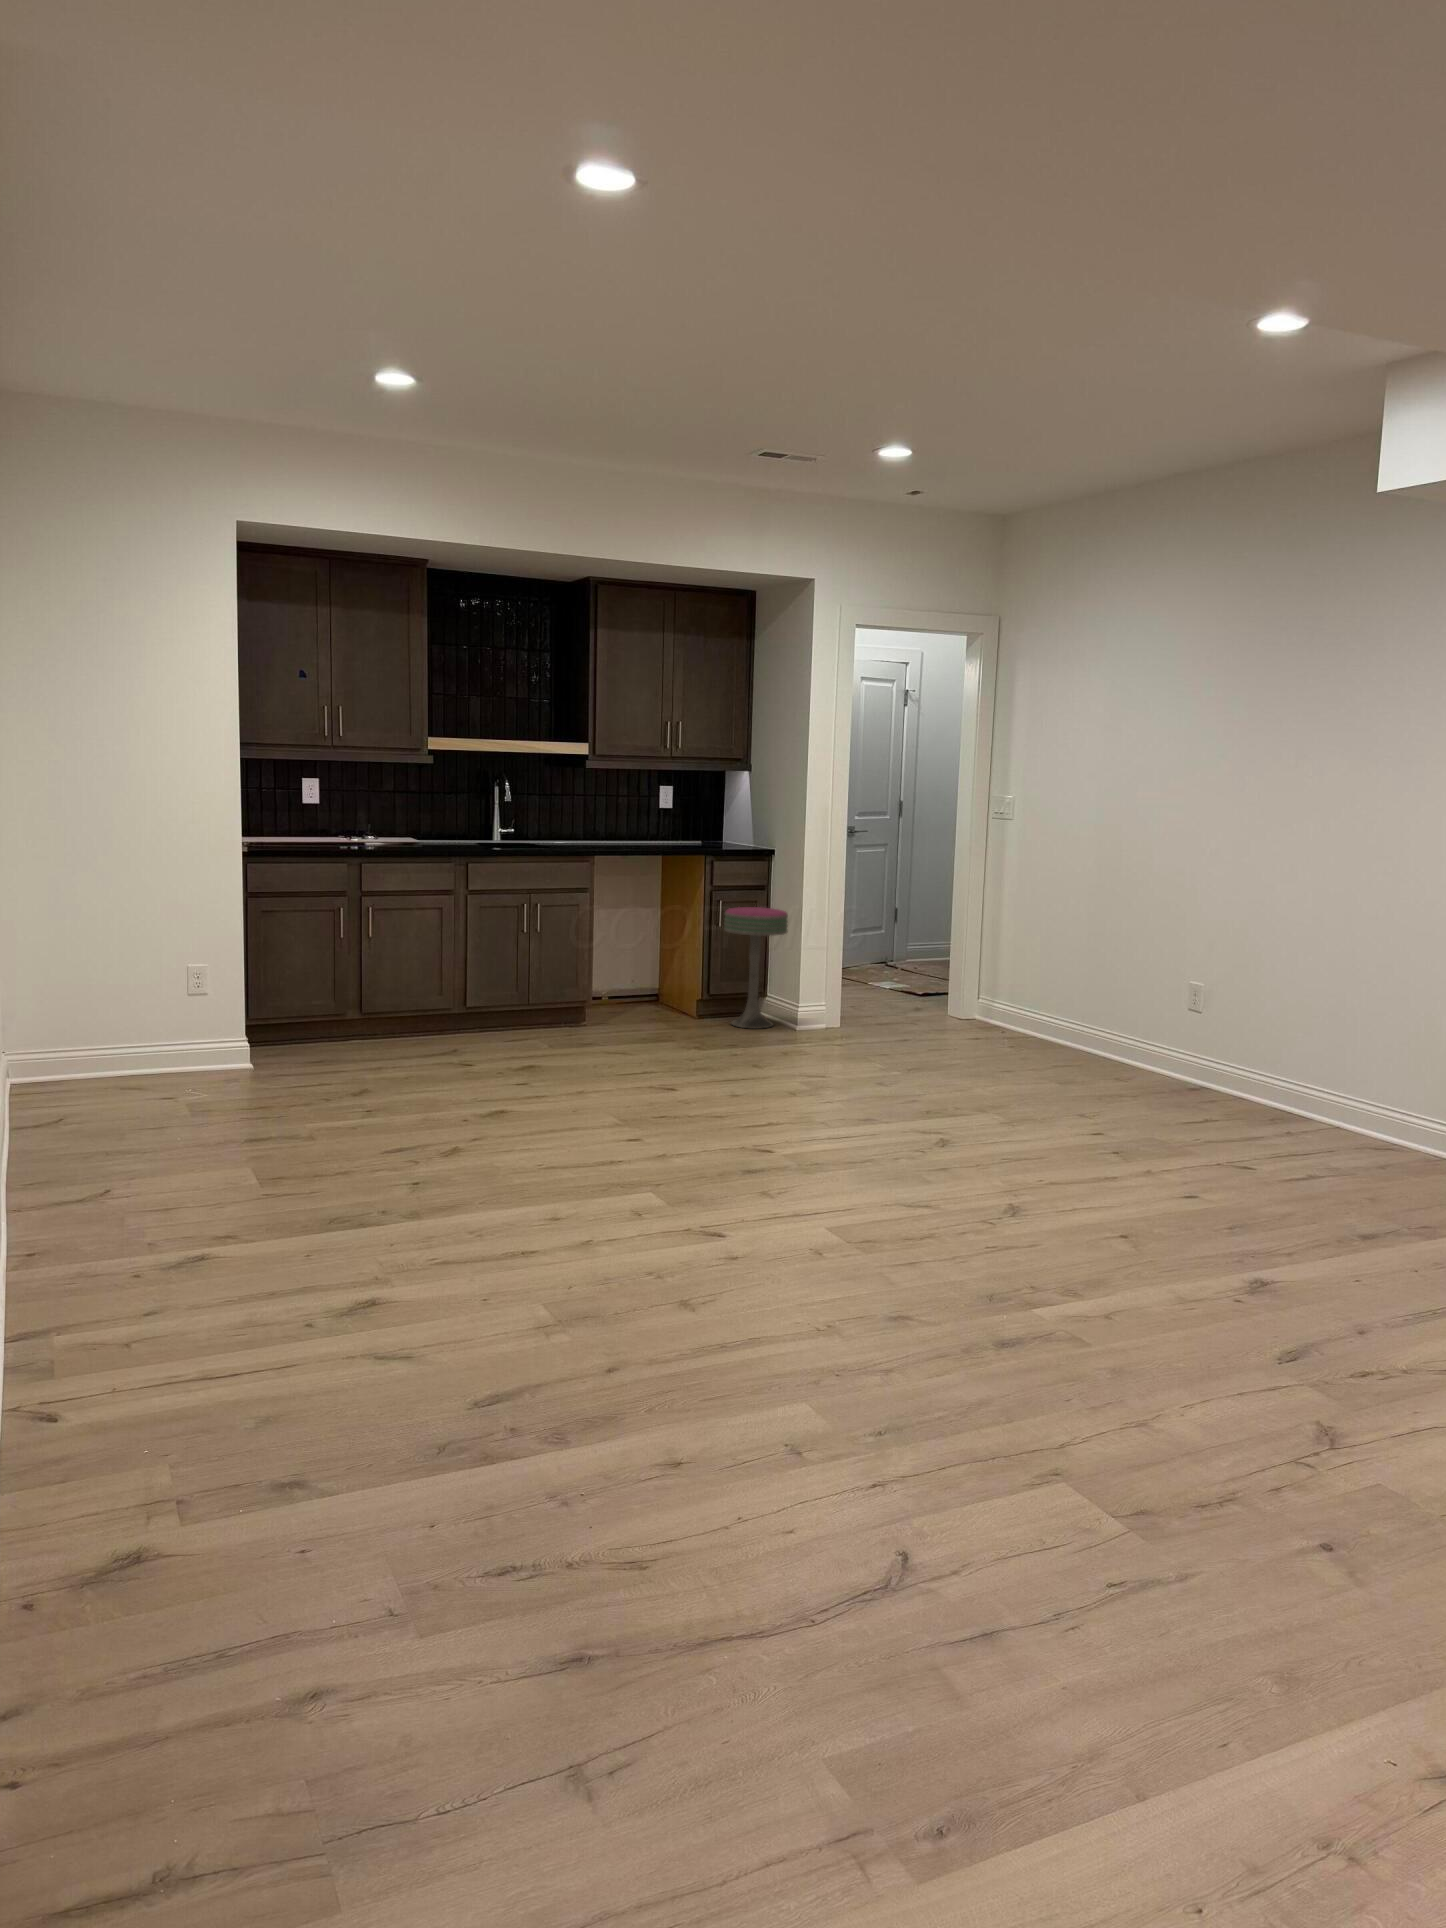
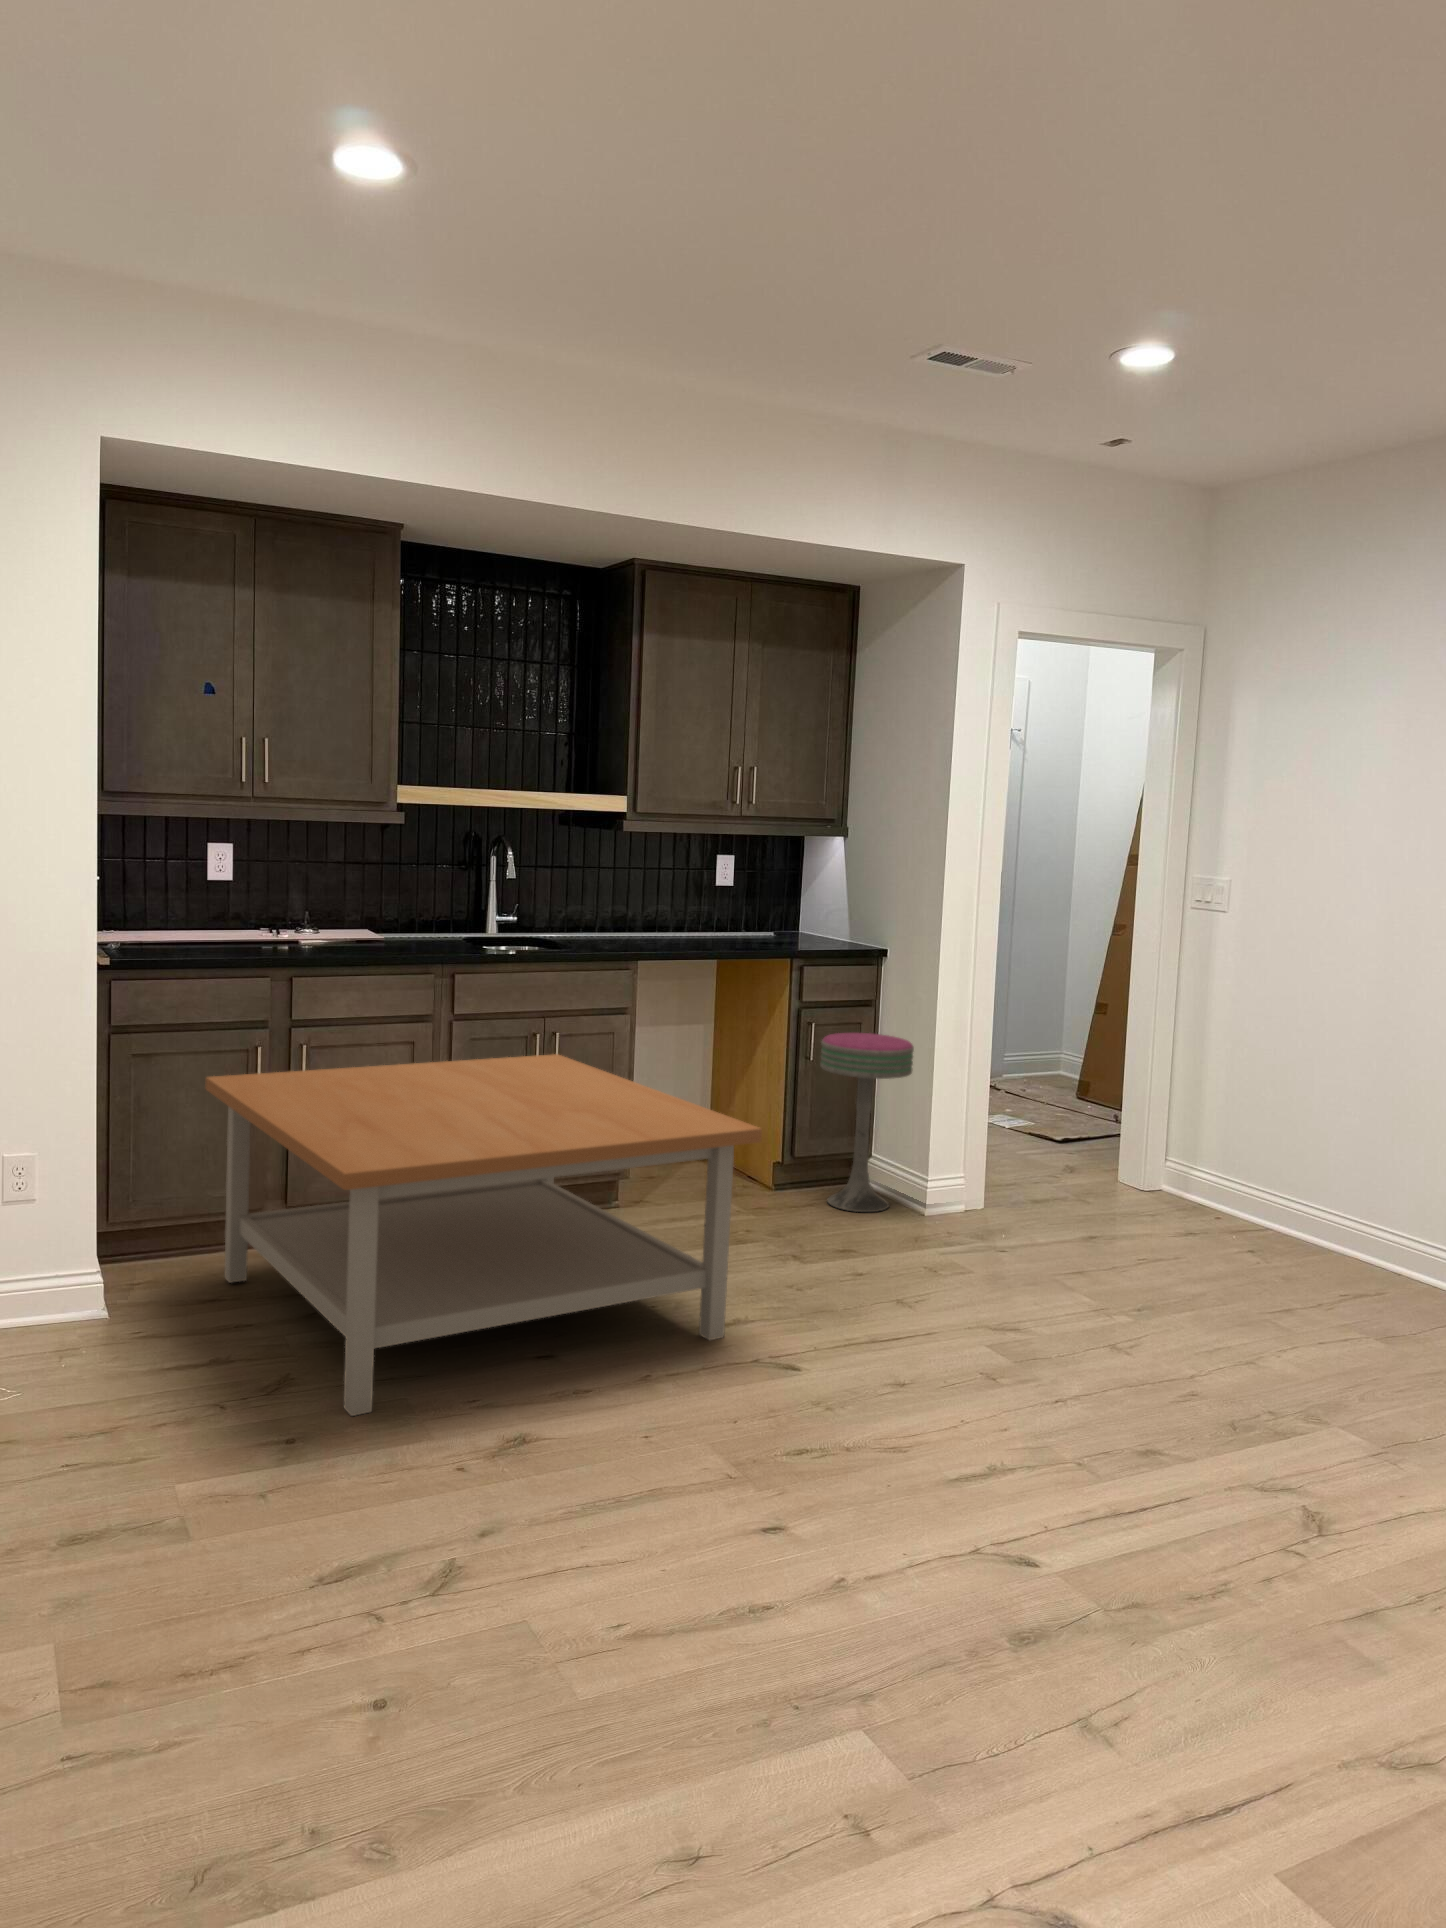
coffee table: none [309,918,653,1106] -> present [205,1054,762,1416]

